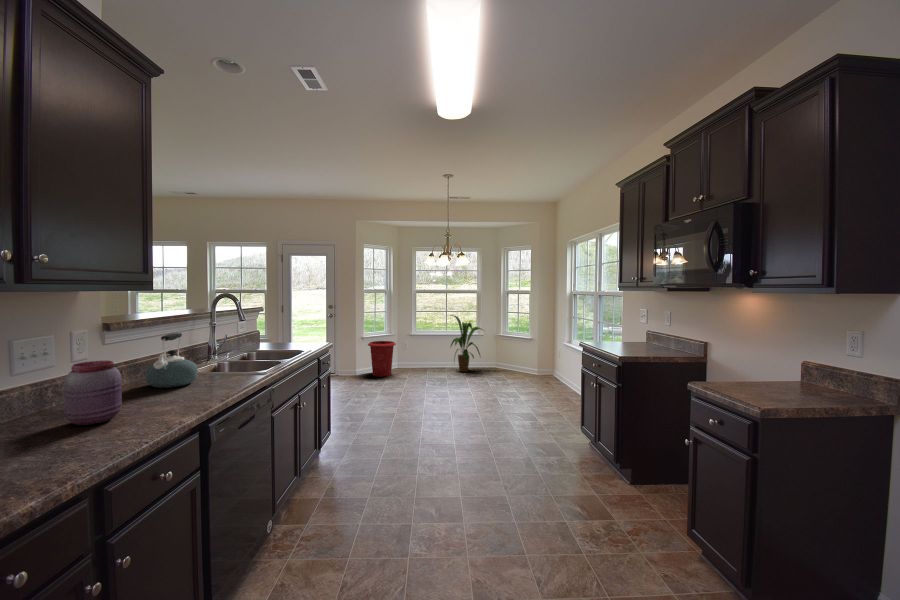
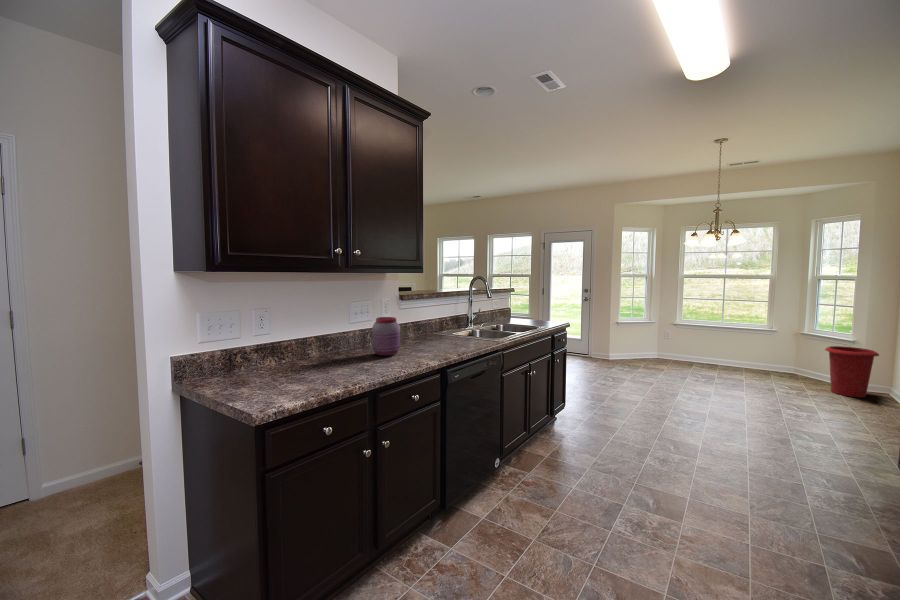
house plant: present [451,316,483,372] -> none [726,304,781,374]
kettle: present [145,333,198,388] -> none [420,304,451,342]
waste bin: present [368,341,396,377] -> present [825,346,879,397]

